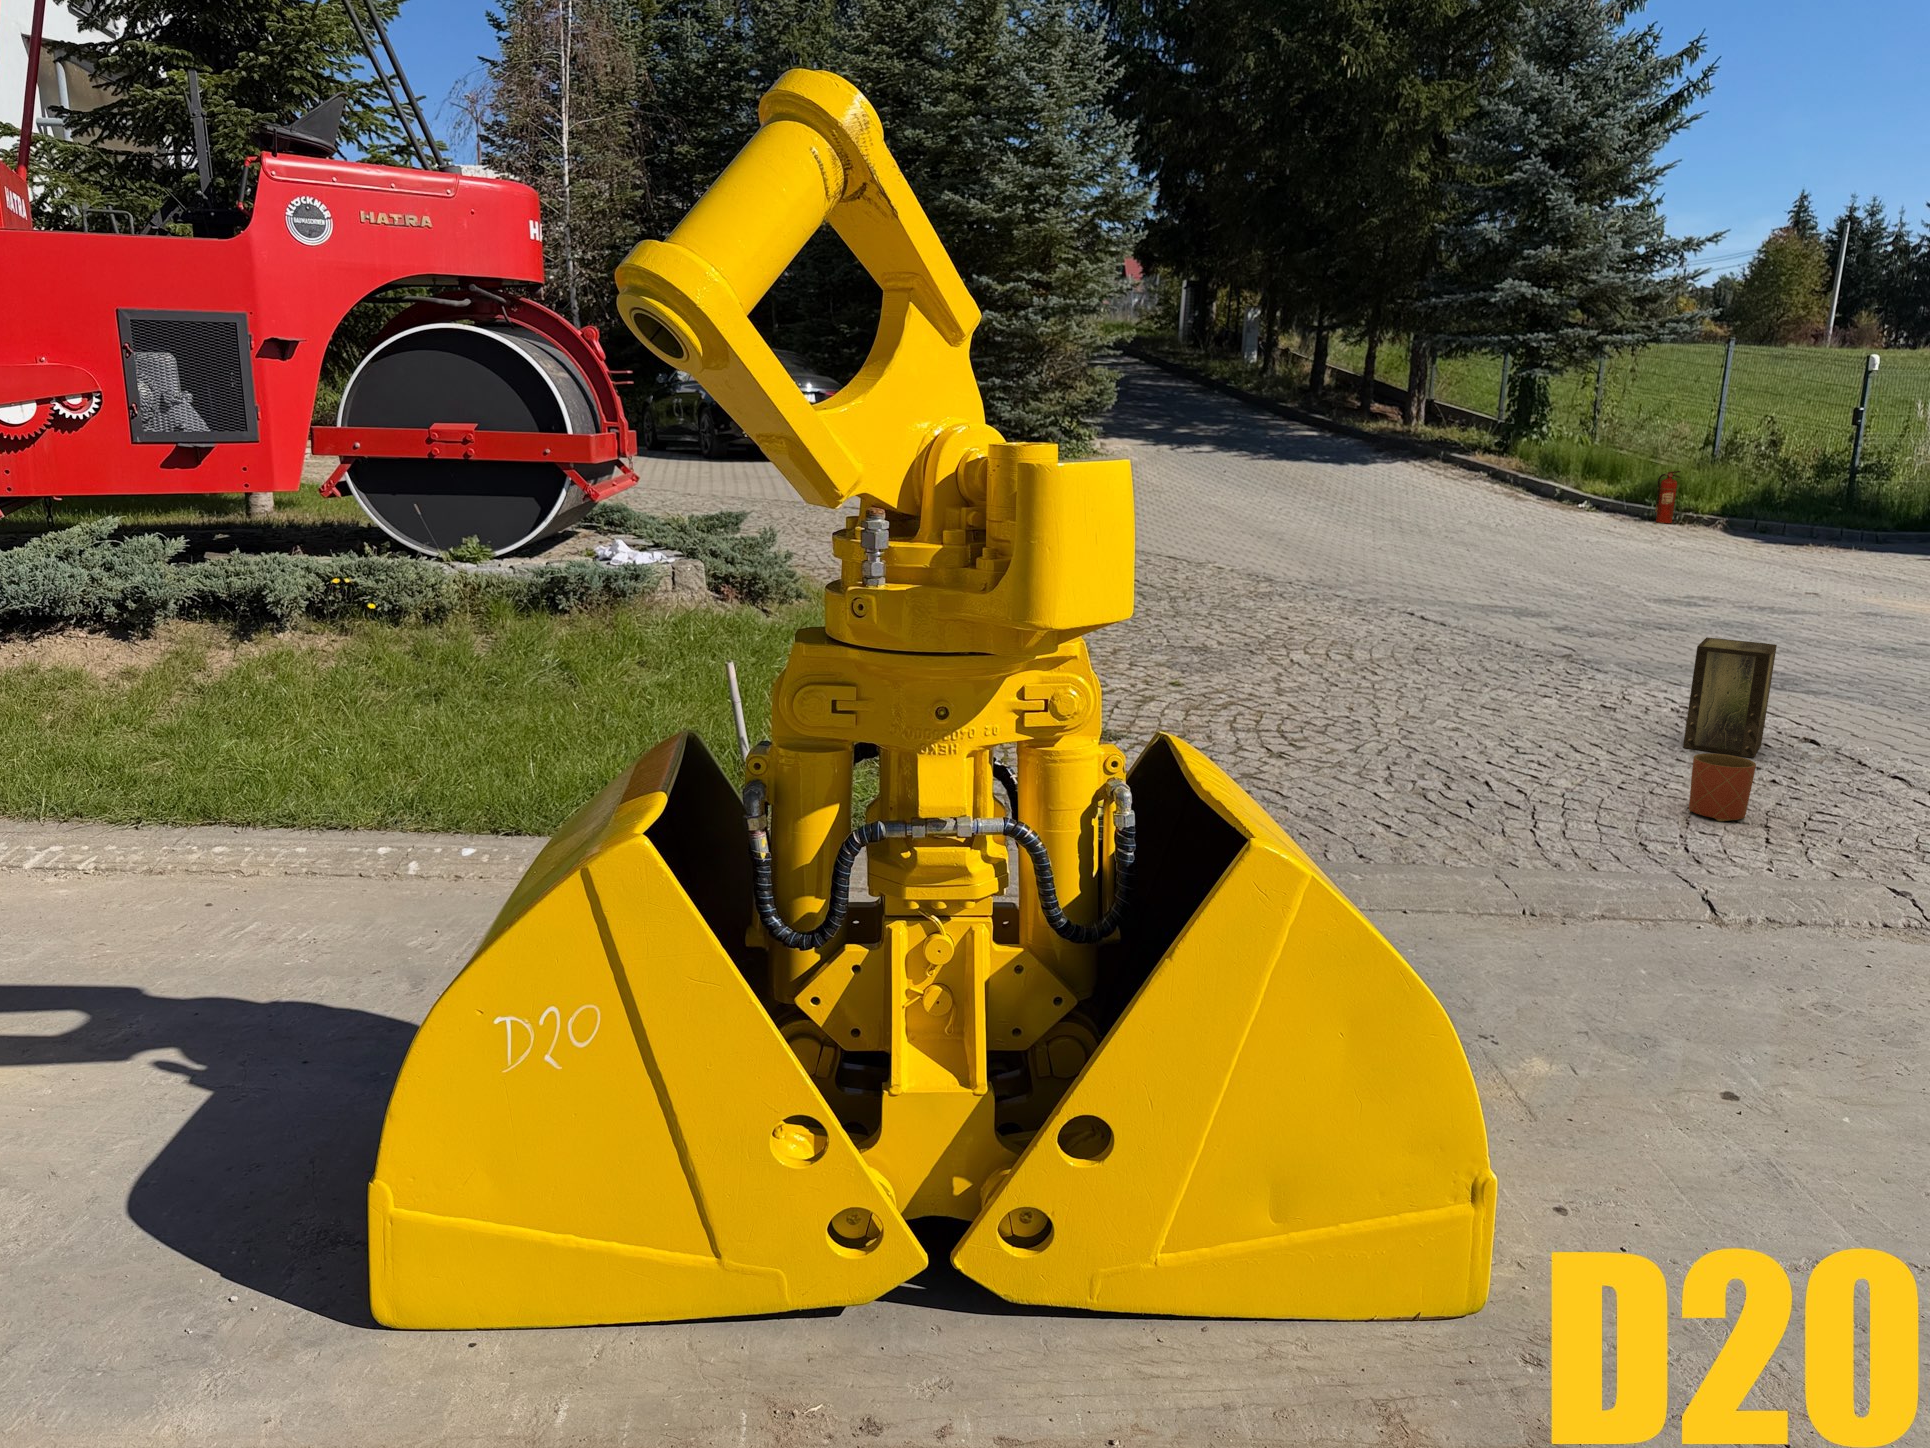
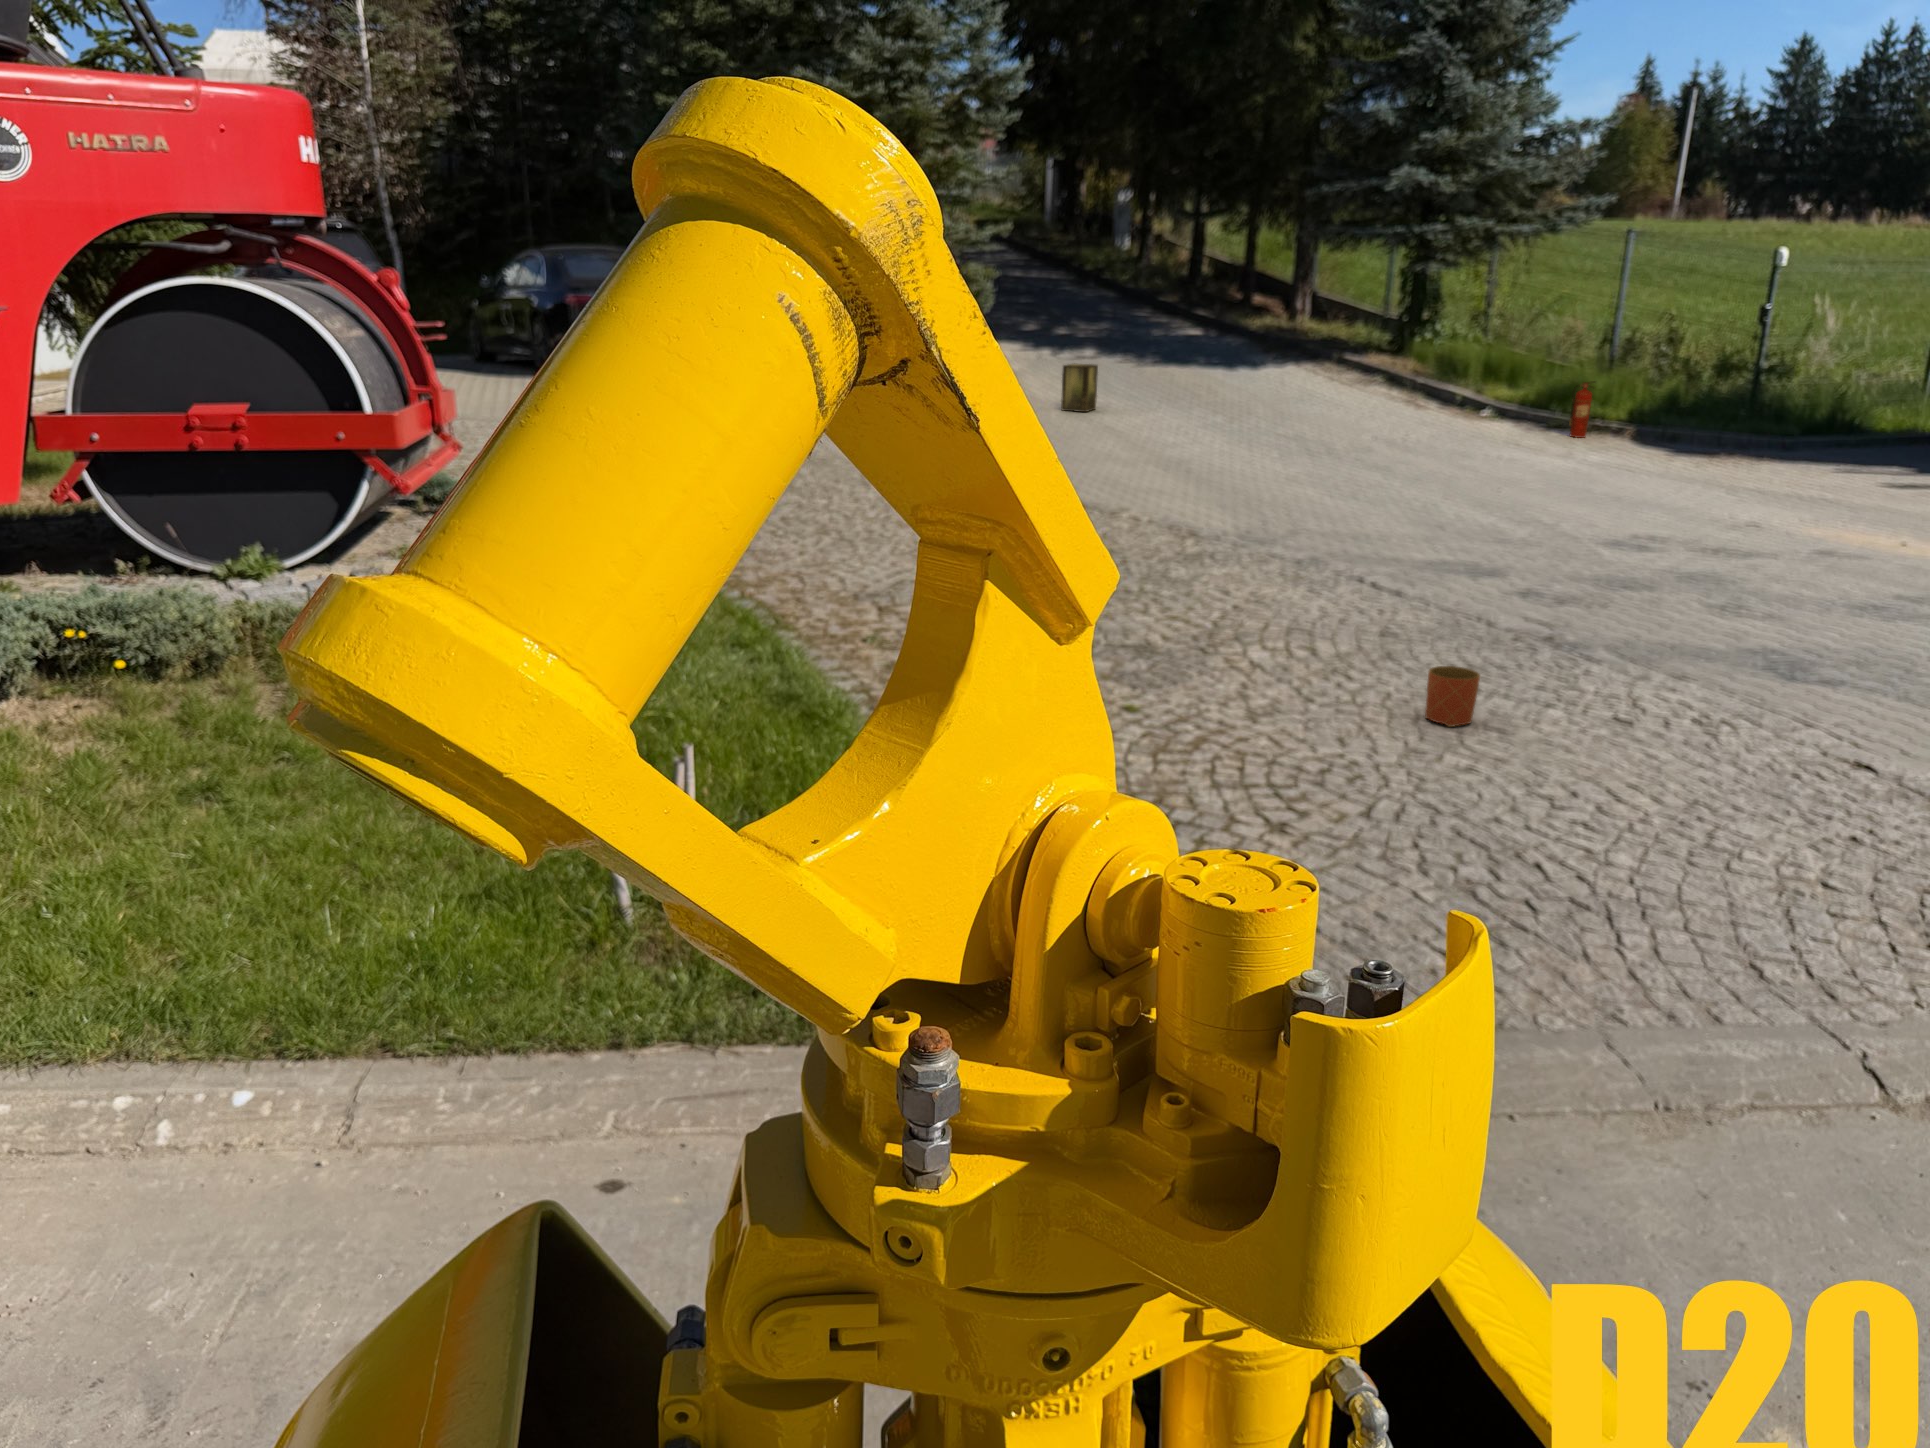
storage box: present [1683,637,1777,758] -> present [1061,363,1098,412]
planter: present [1689,753,1756,821] -> present [1425,666,1480,727]

